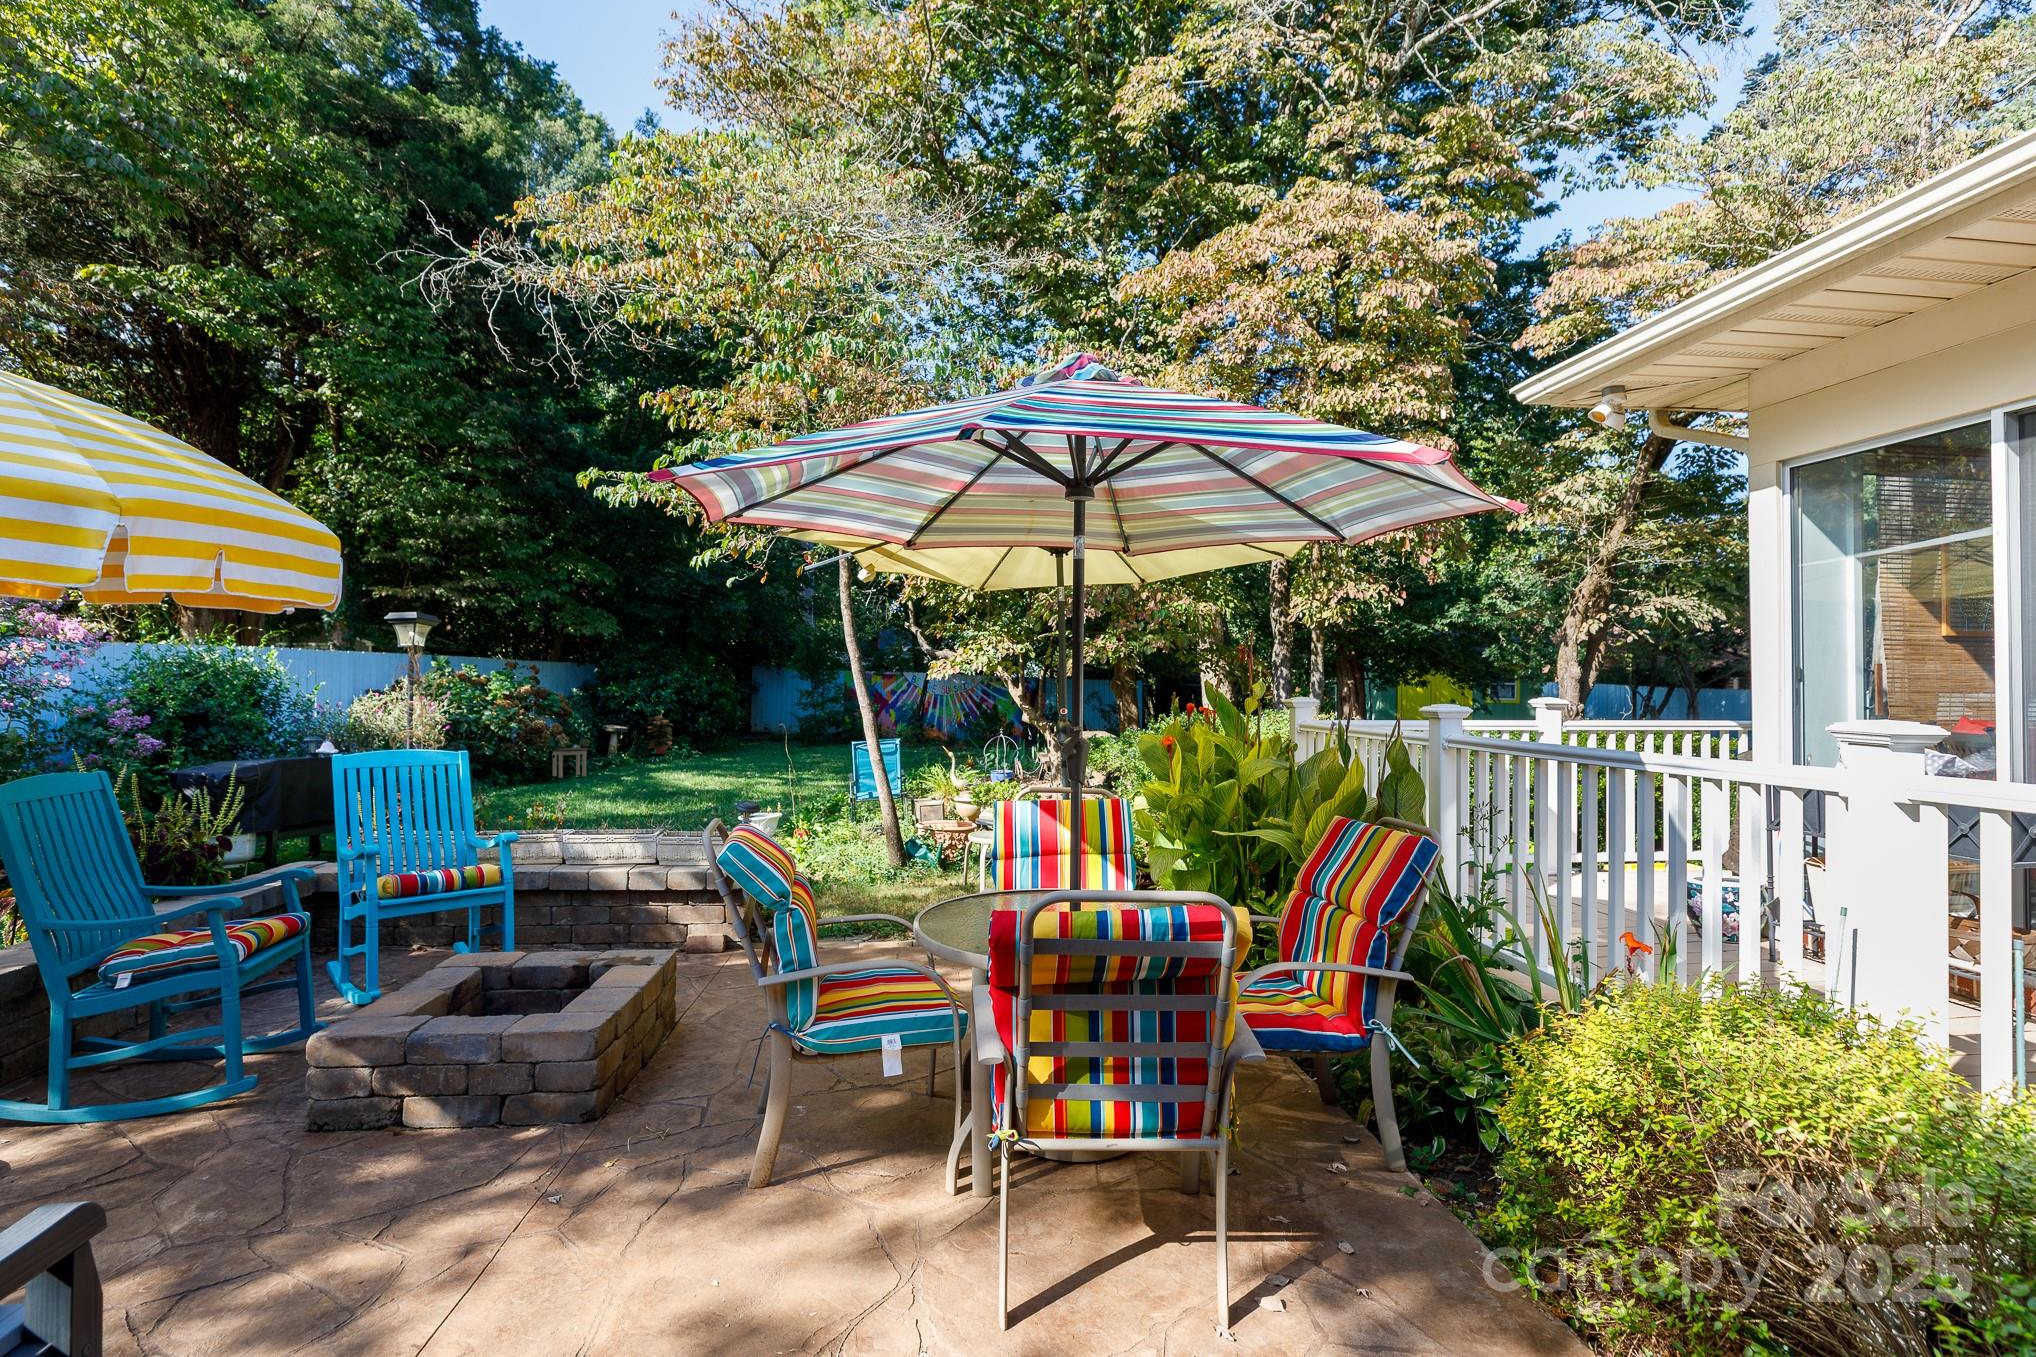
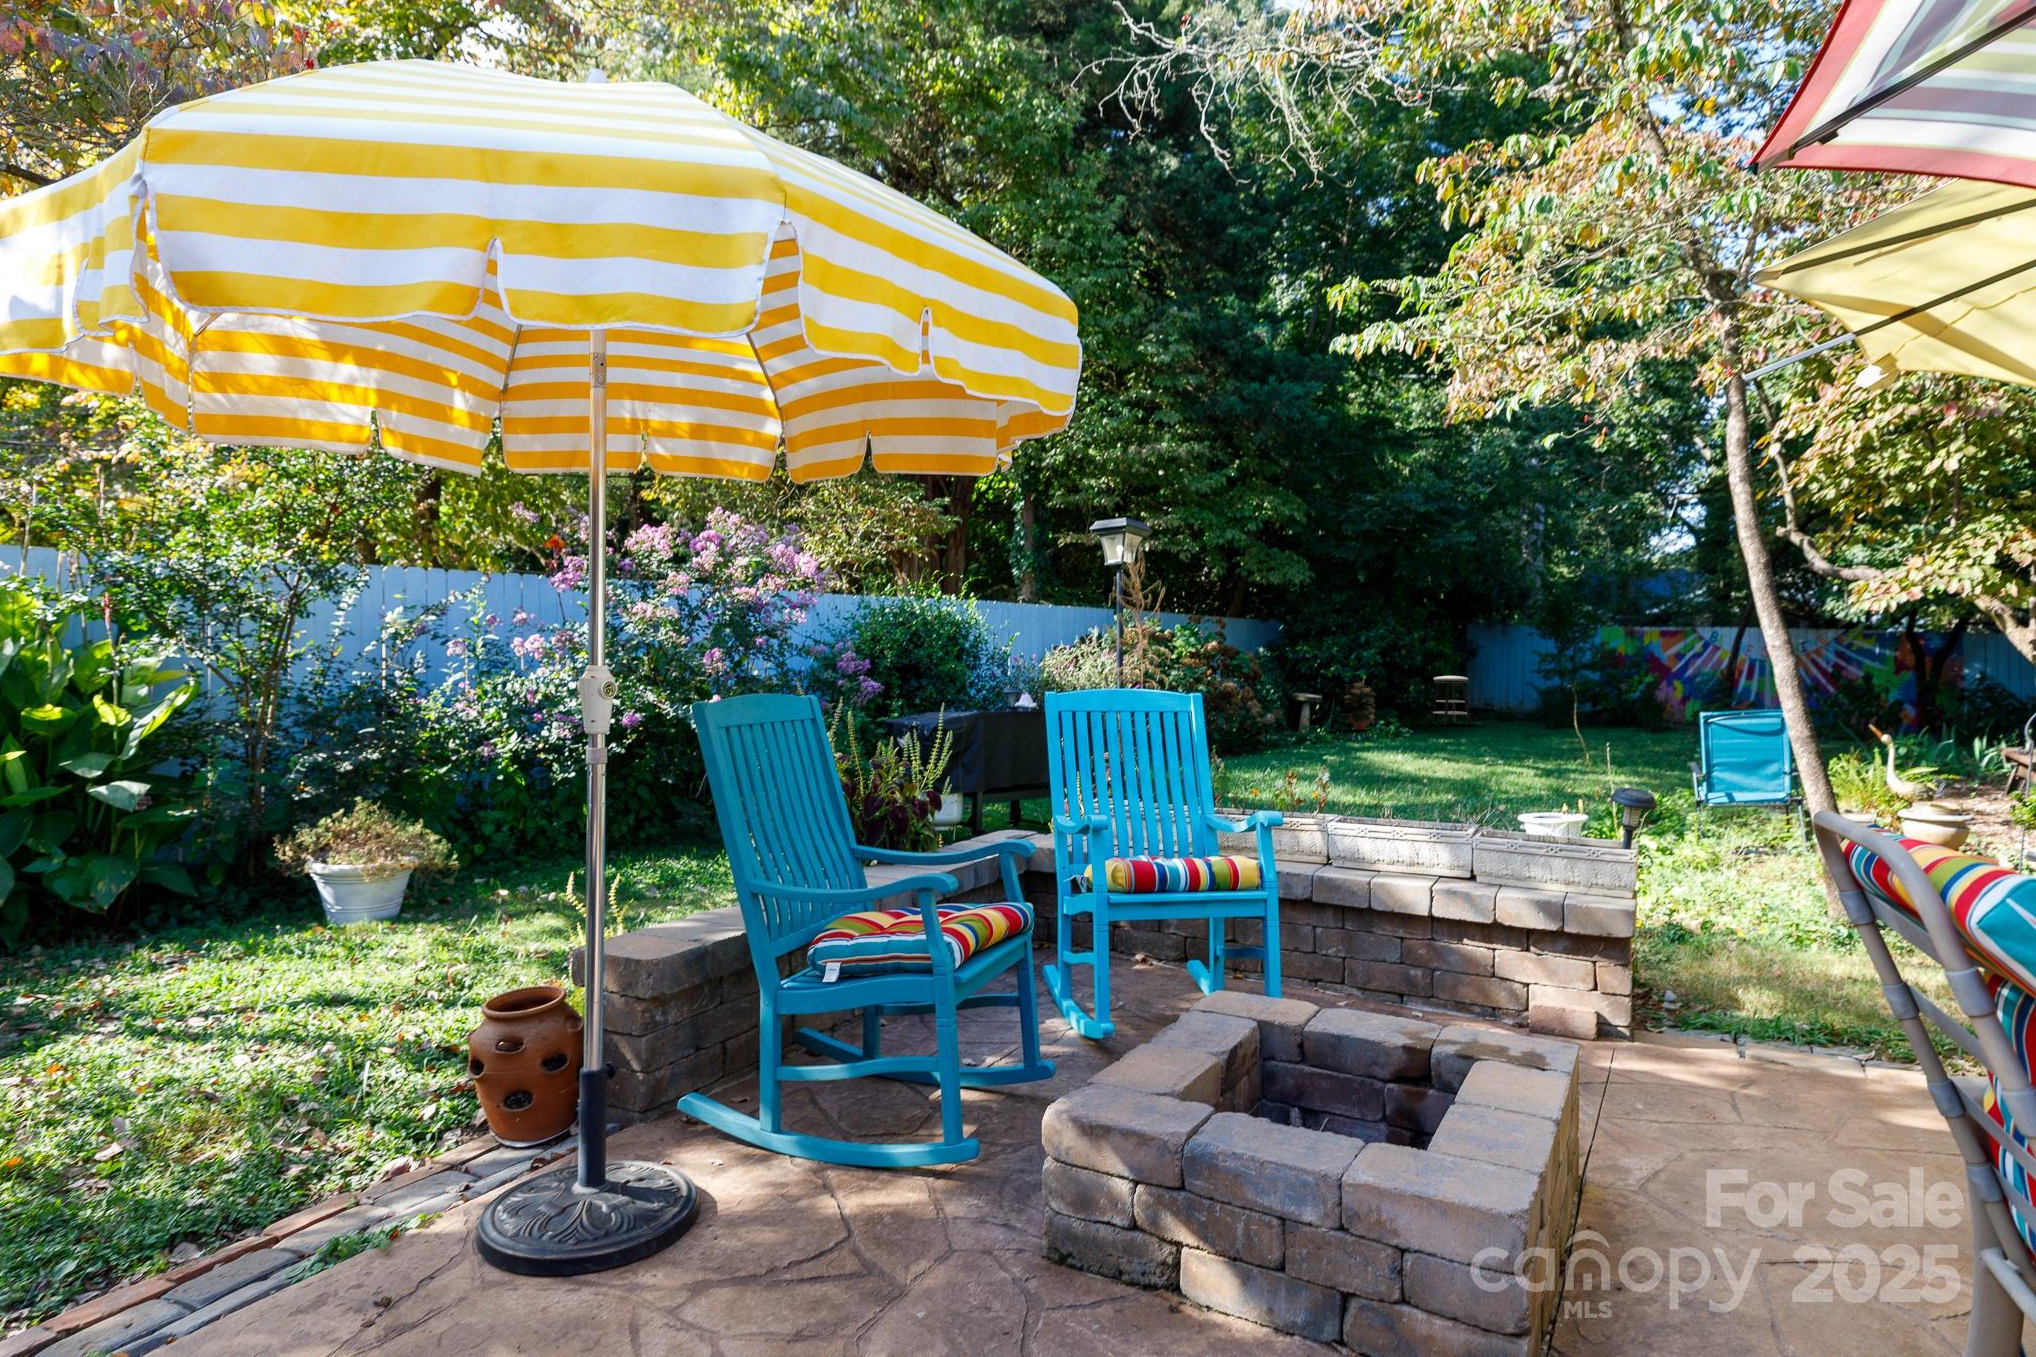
stool: none [718,709,750,746] -> present [1429,676,1472,725]
round table: present [551,748,589,778] -> none [1241,717,1285,752]

